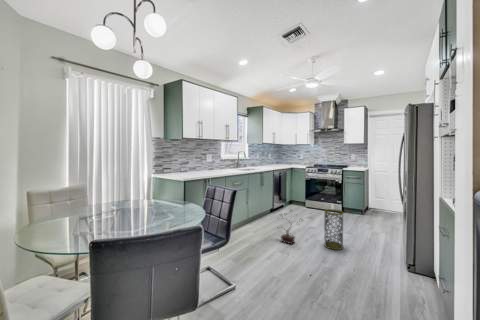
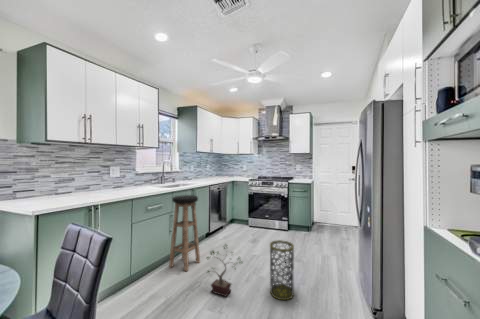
bar stool: none [248,177,269,230] -> present [169,195,200,271]

